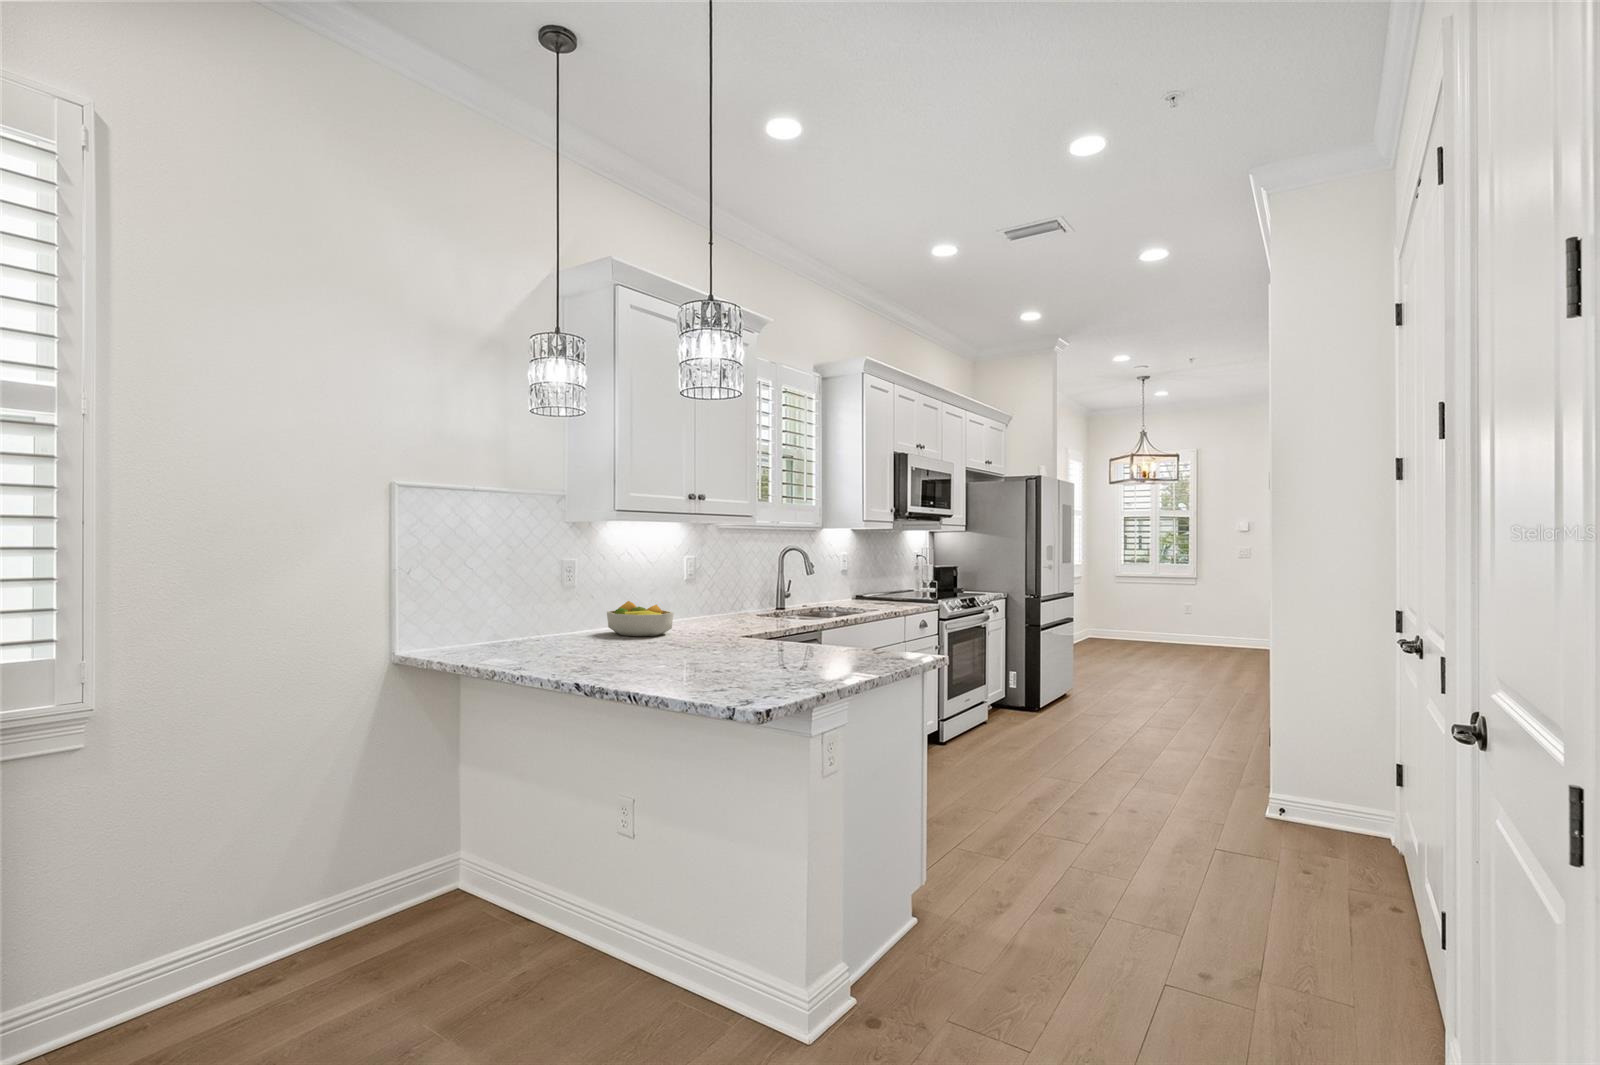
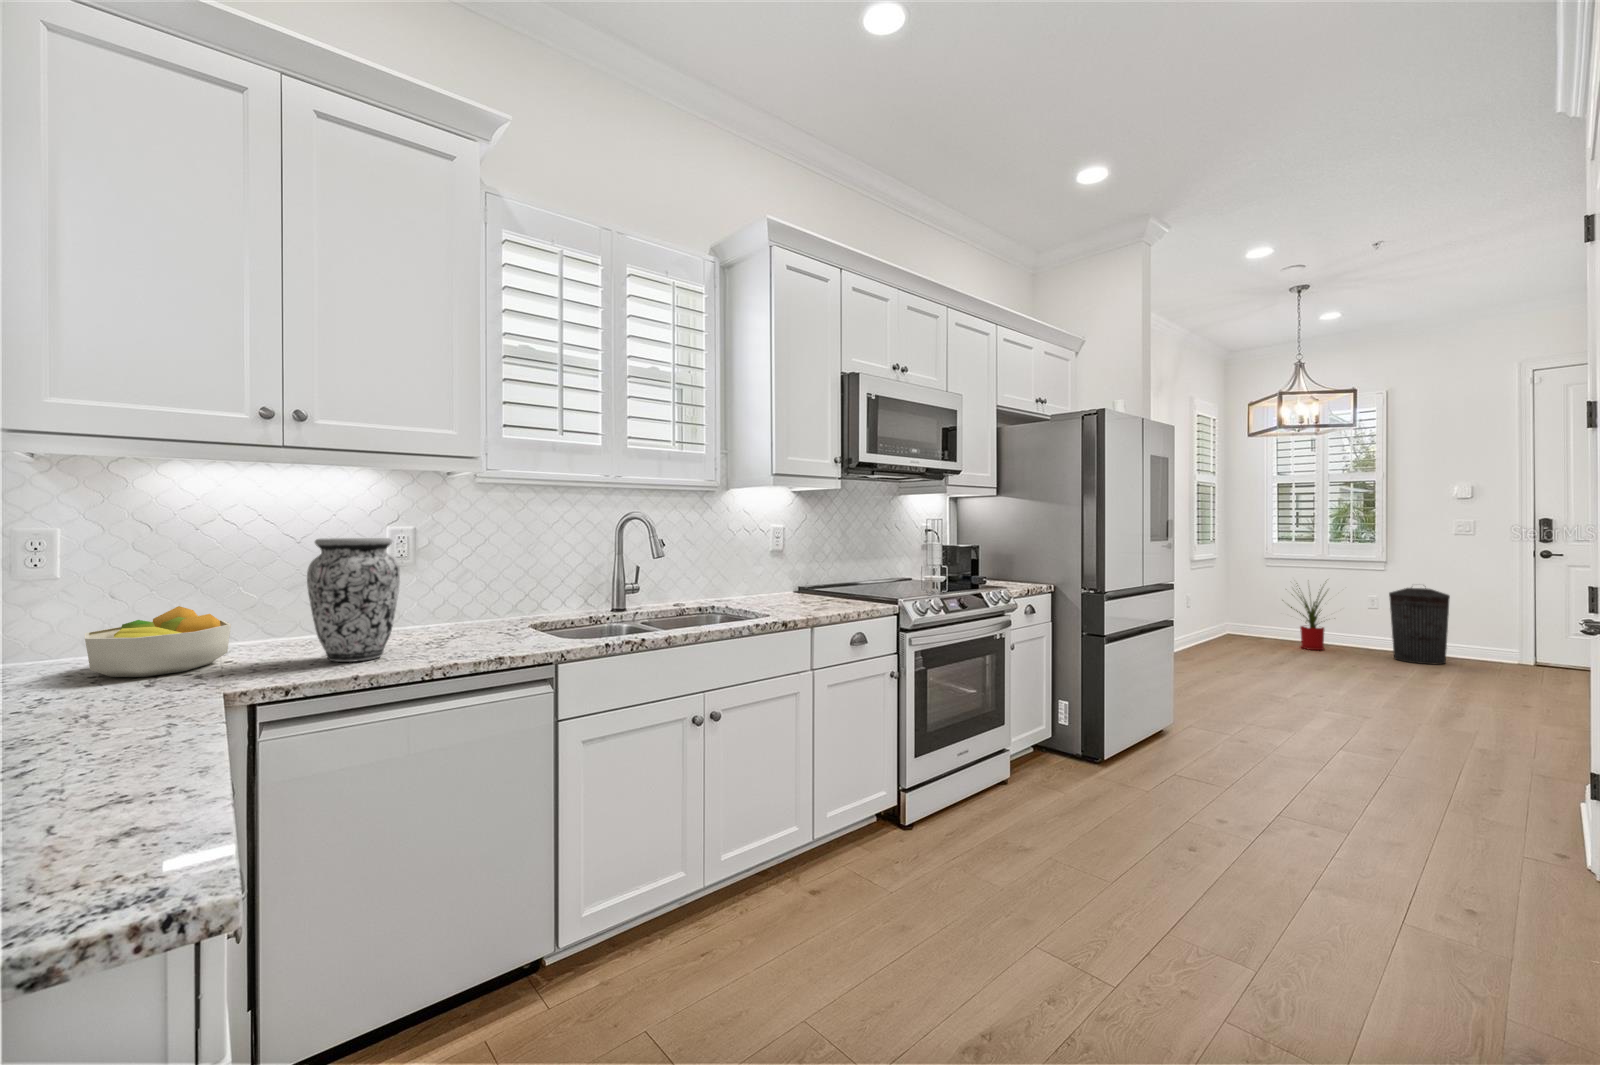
vase: none [708,563,750,629] -> present [307,538,400,662]
house plant: none [1126,590,1171,645] -> present [1291,585,1325,650]
trash can: none [1198,594,1236,652] -> present [1389,588,1450,664]

